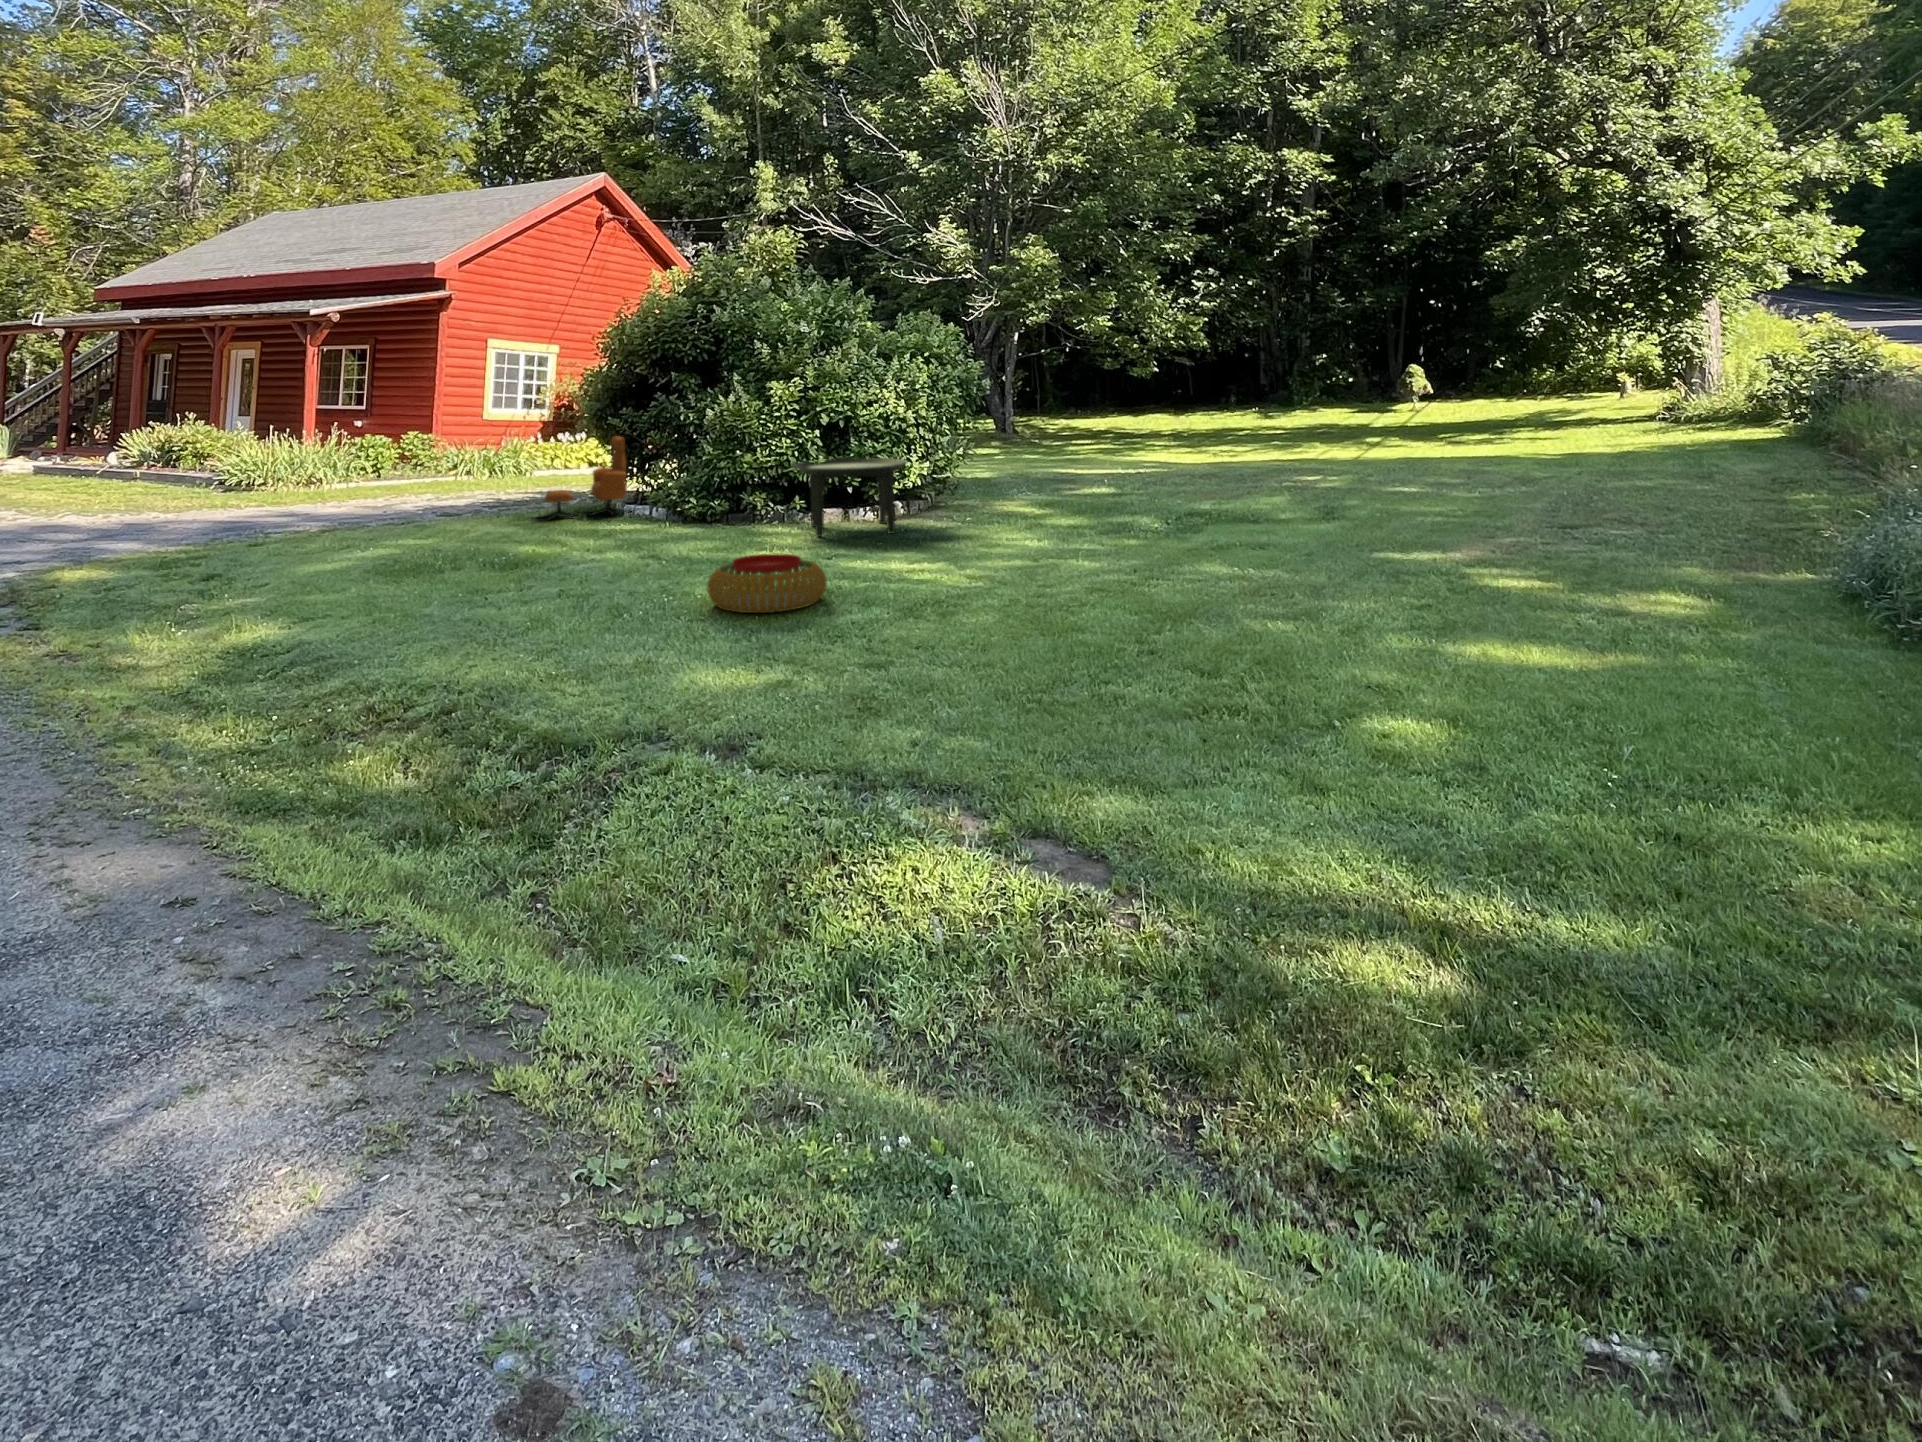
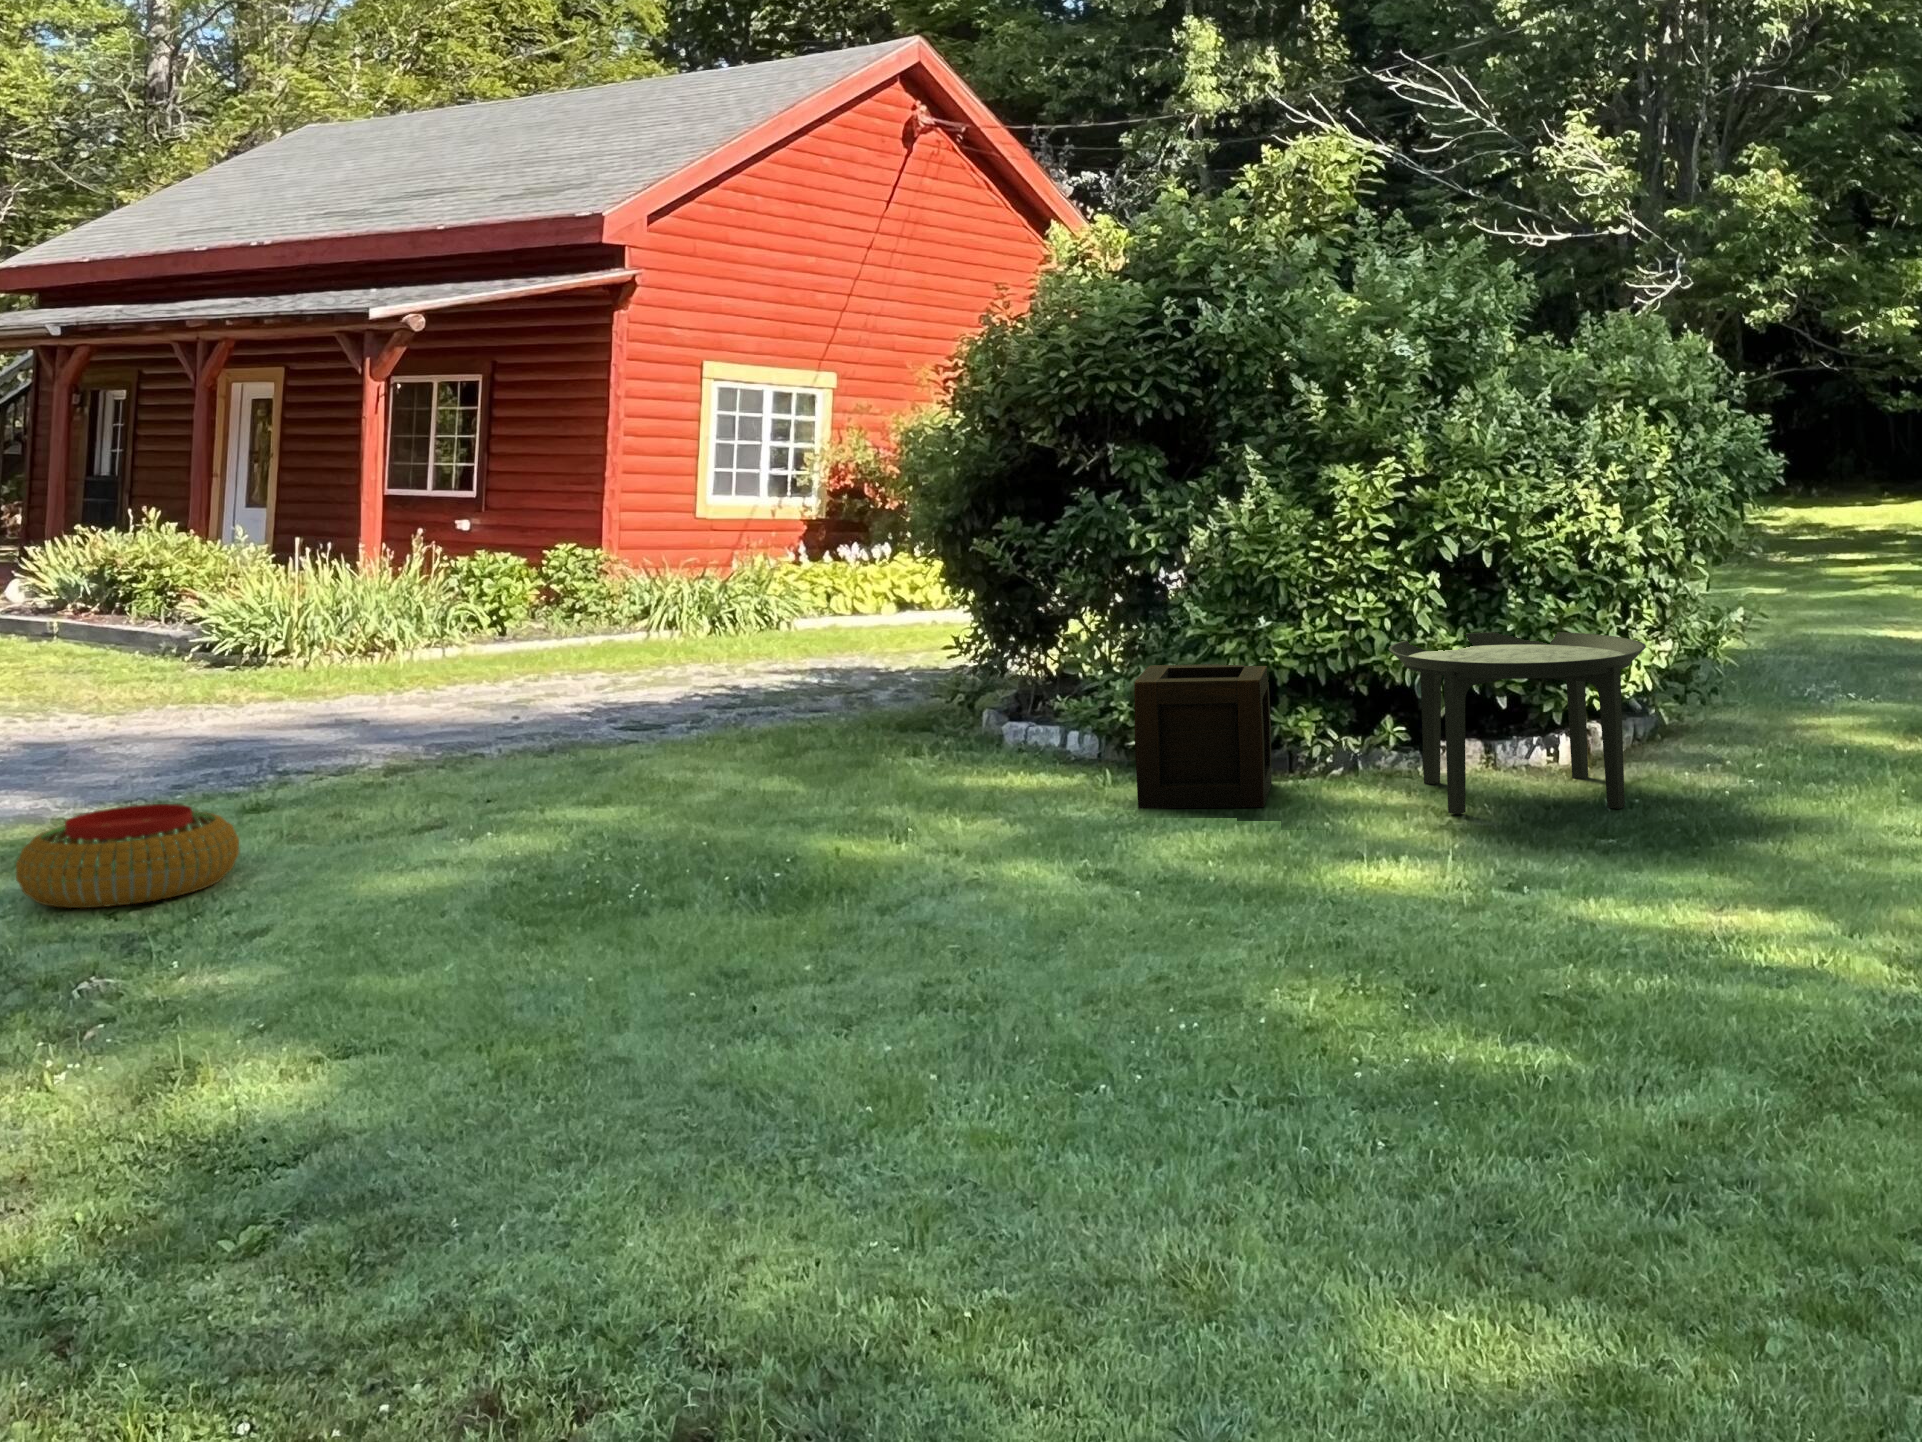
lounge chair: present [539,436,630,520] -> none [828,573,1022,753]
wooden crate: none [675,473,742,538] -> present [1134,664,1272,808]
pouf: present [707,553,827,613] -> present [16,804,239,908]

